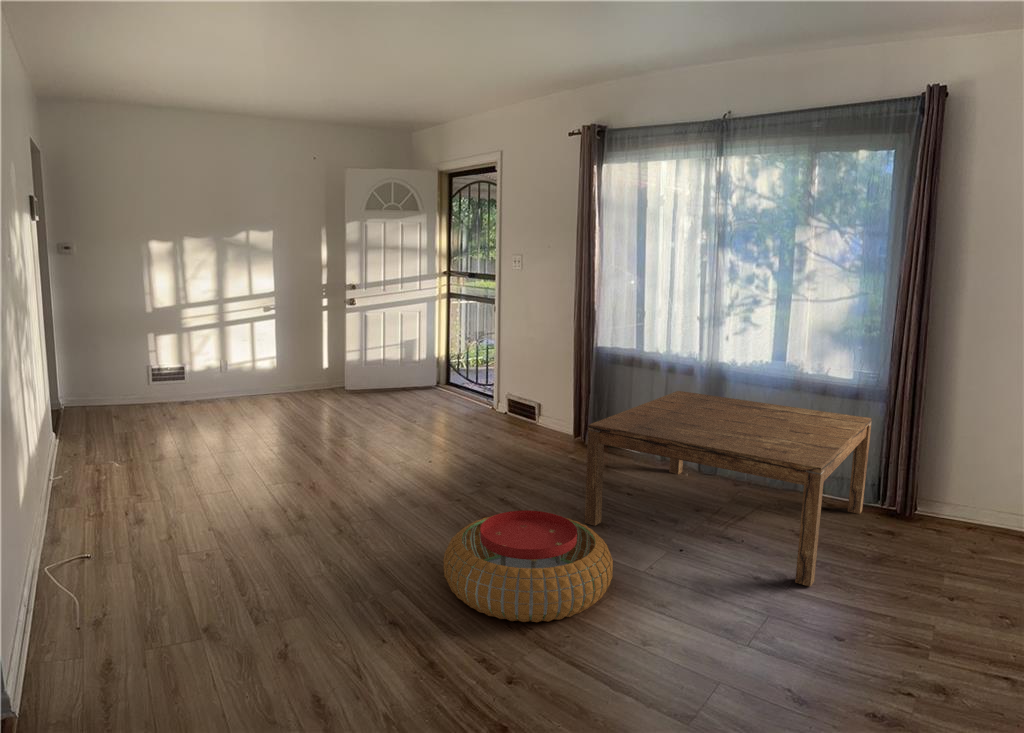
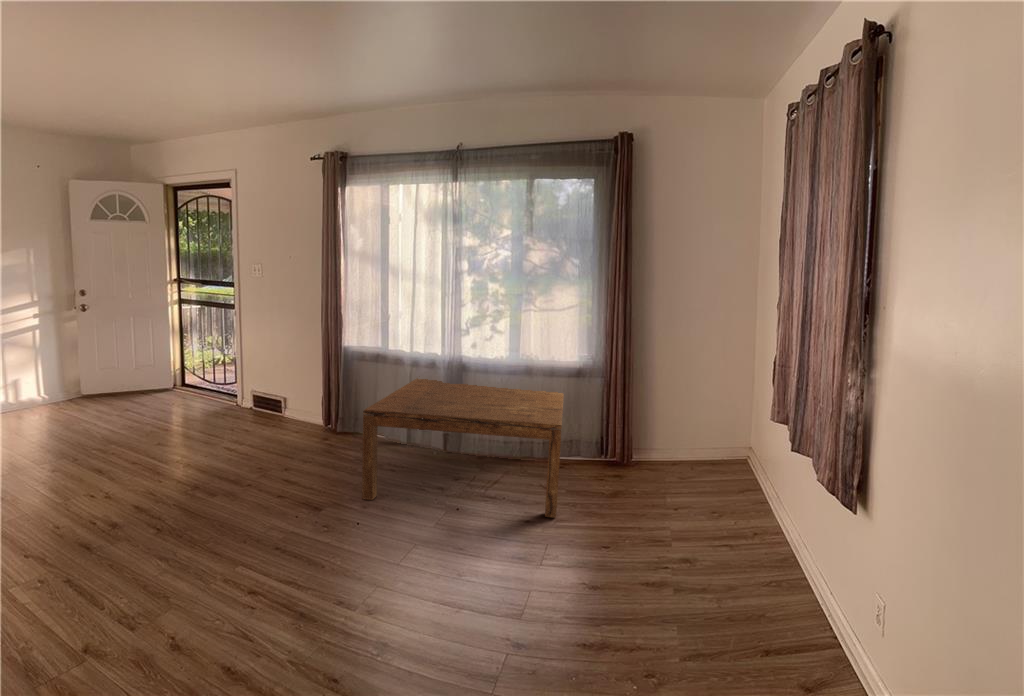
pouf: present [443,511,613,622] -> none [234,497,413,618]

